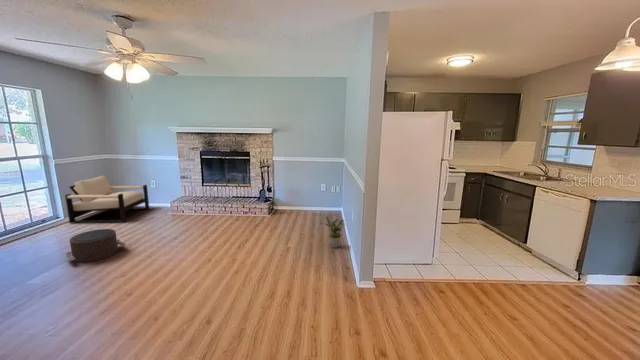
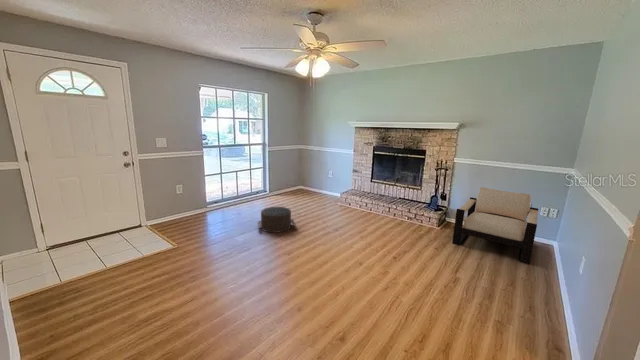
armchair: present [65,176,149,223] -> present [452,187,538,264]
potted plant: present [326,217,343,248] -> none [510,252,565,305]

